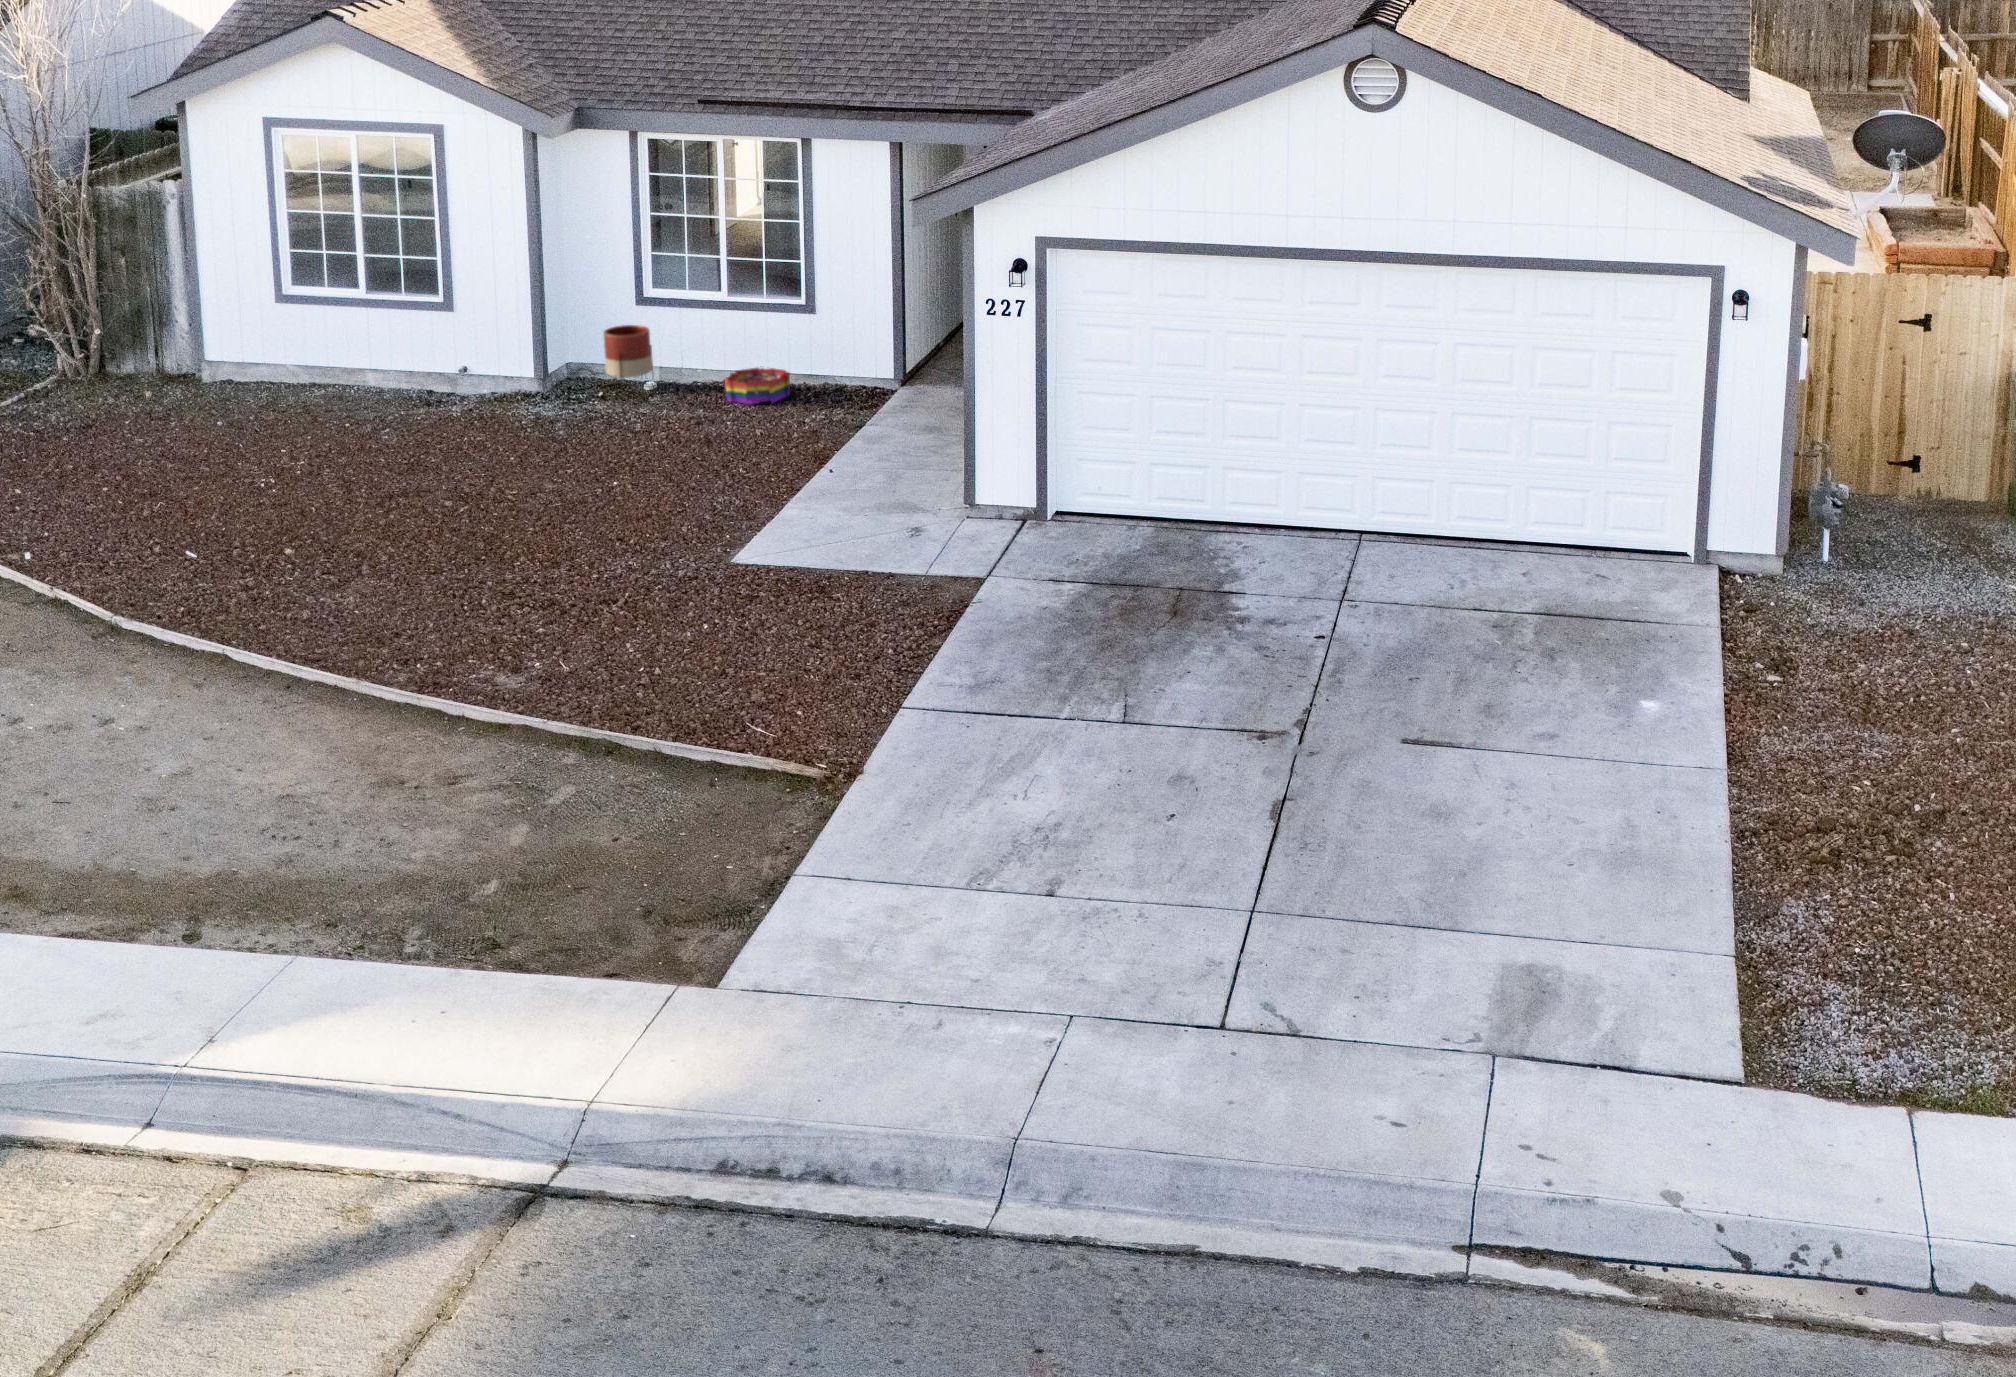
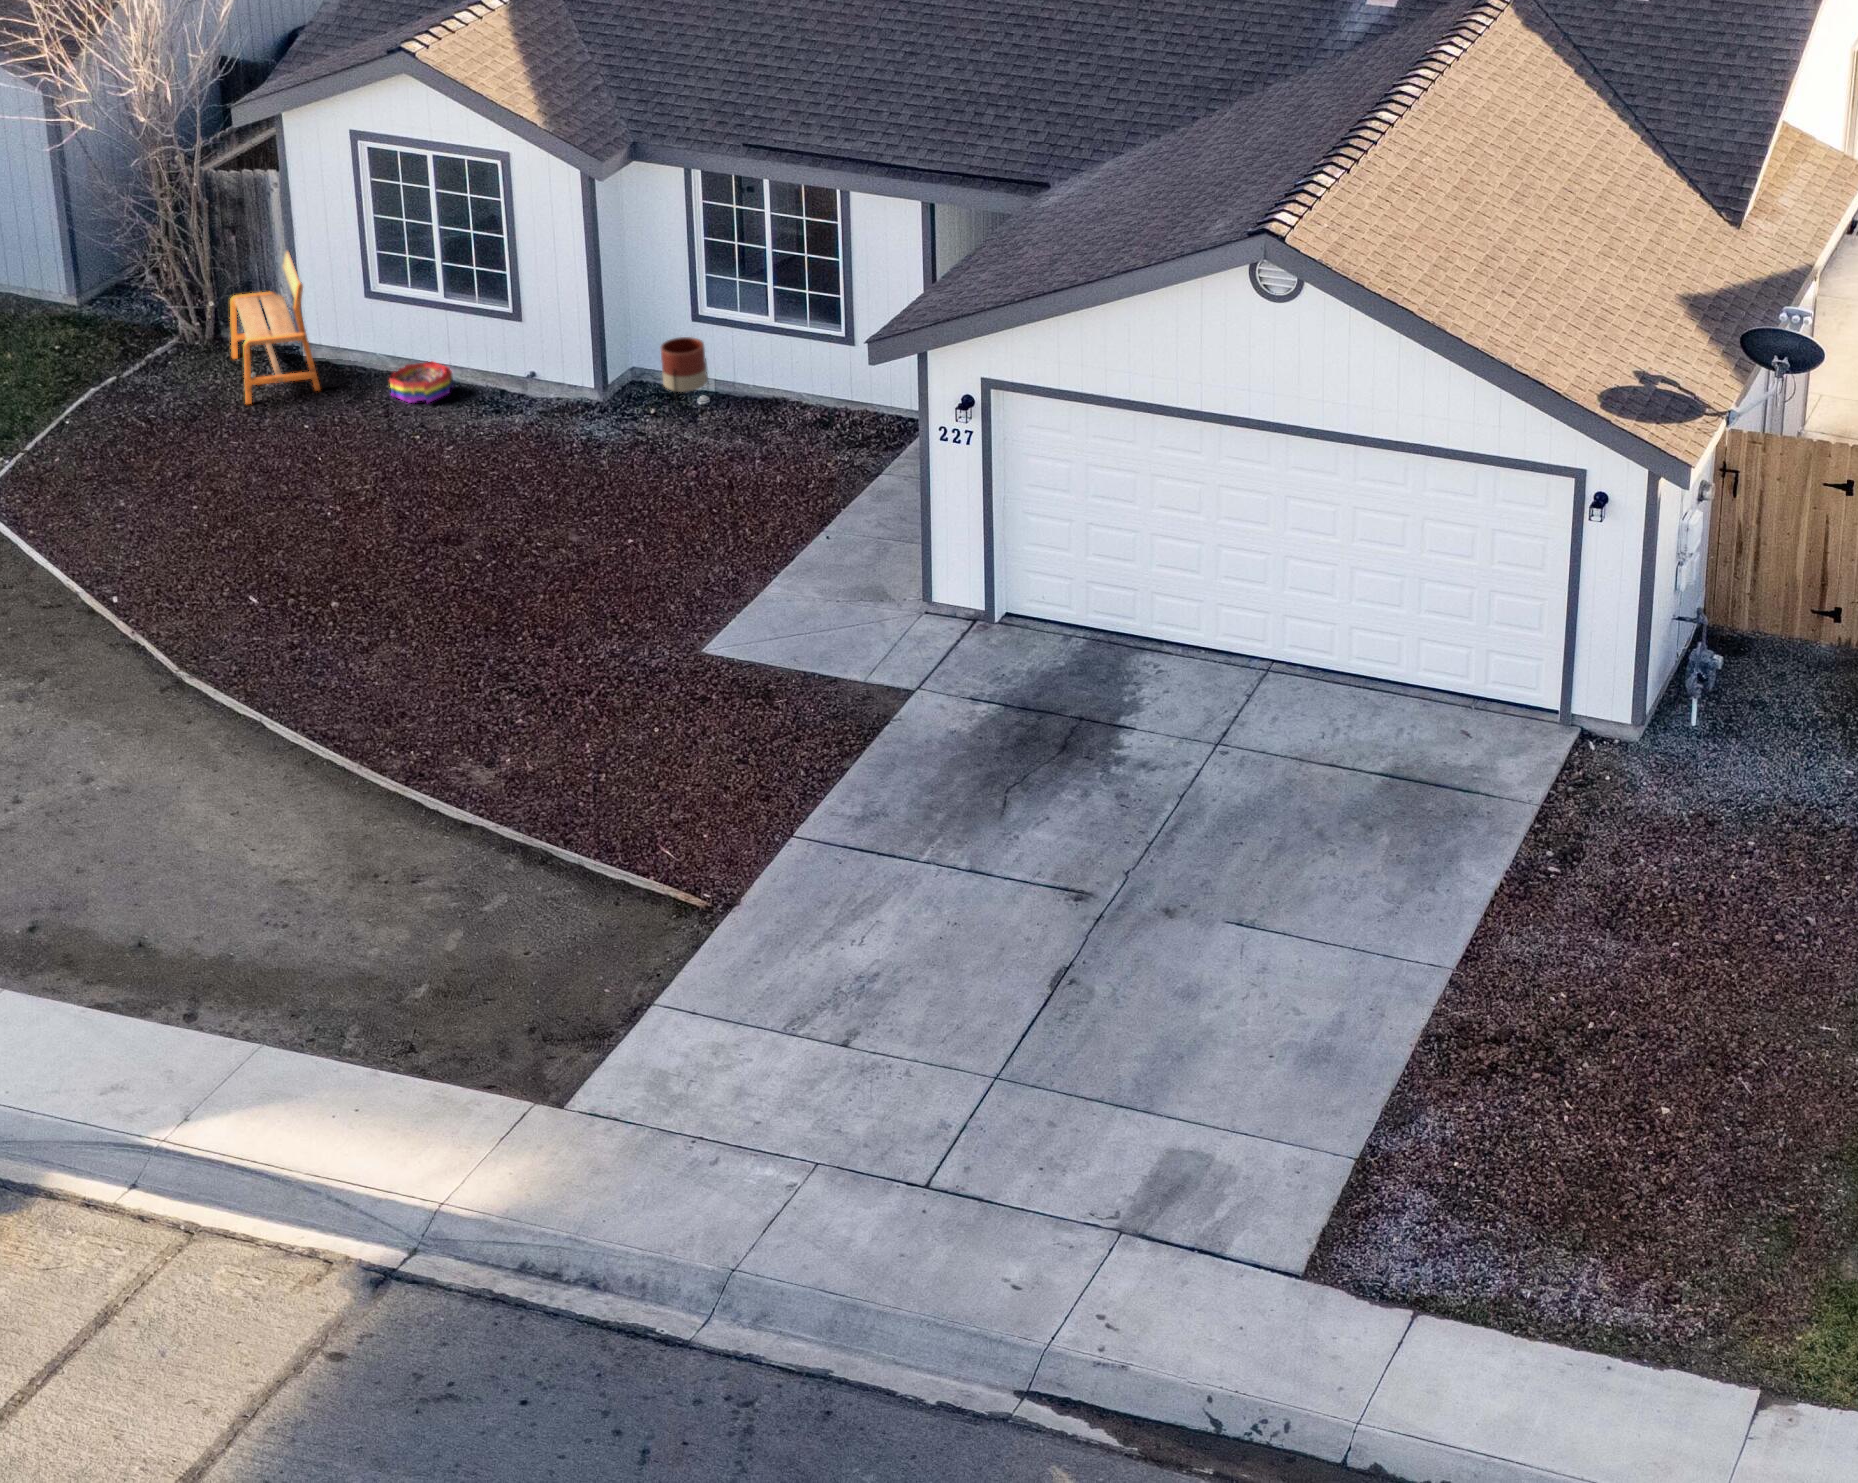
bench: none [123,261,229,417] -> present [230,252,320,404]
storage bin: present [725,368,790,404] -> present [390,362,453,404]

